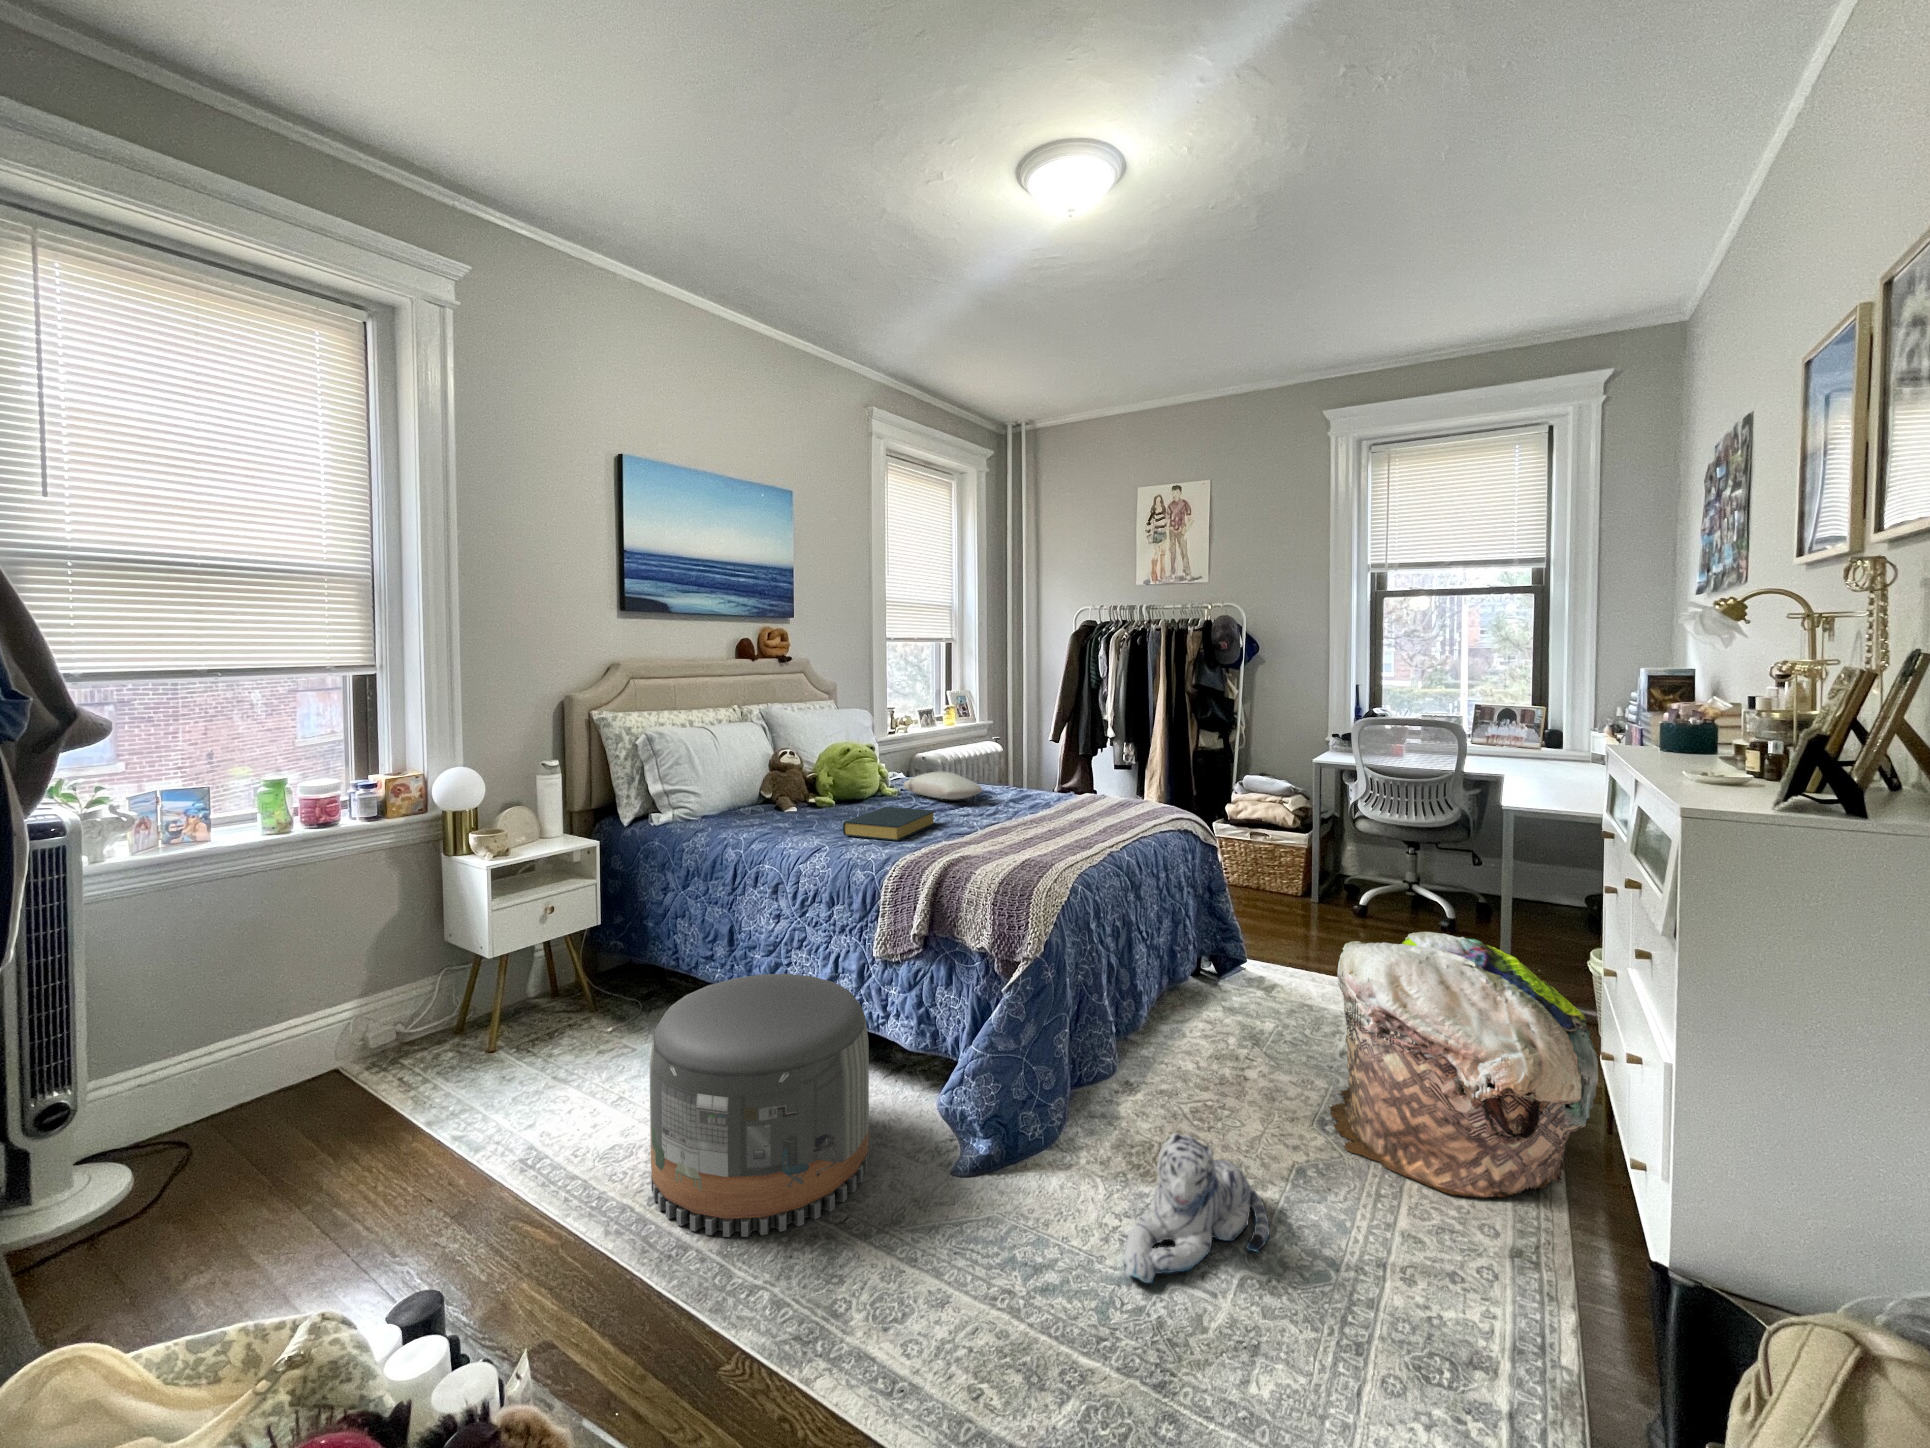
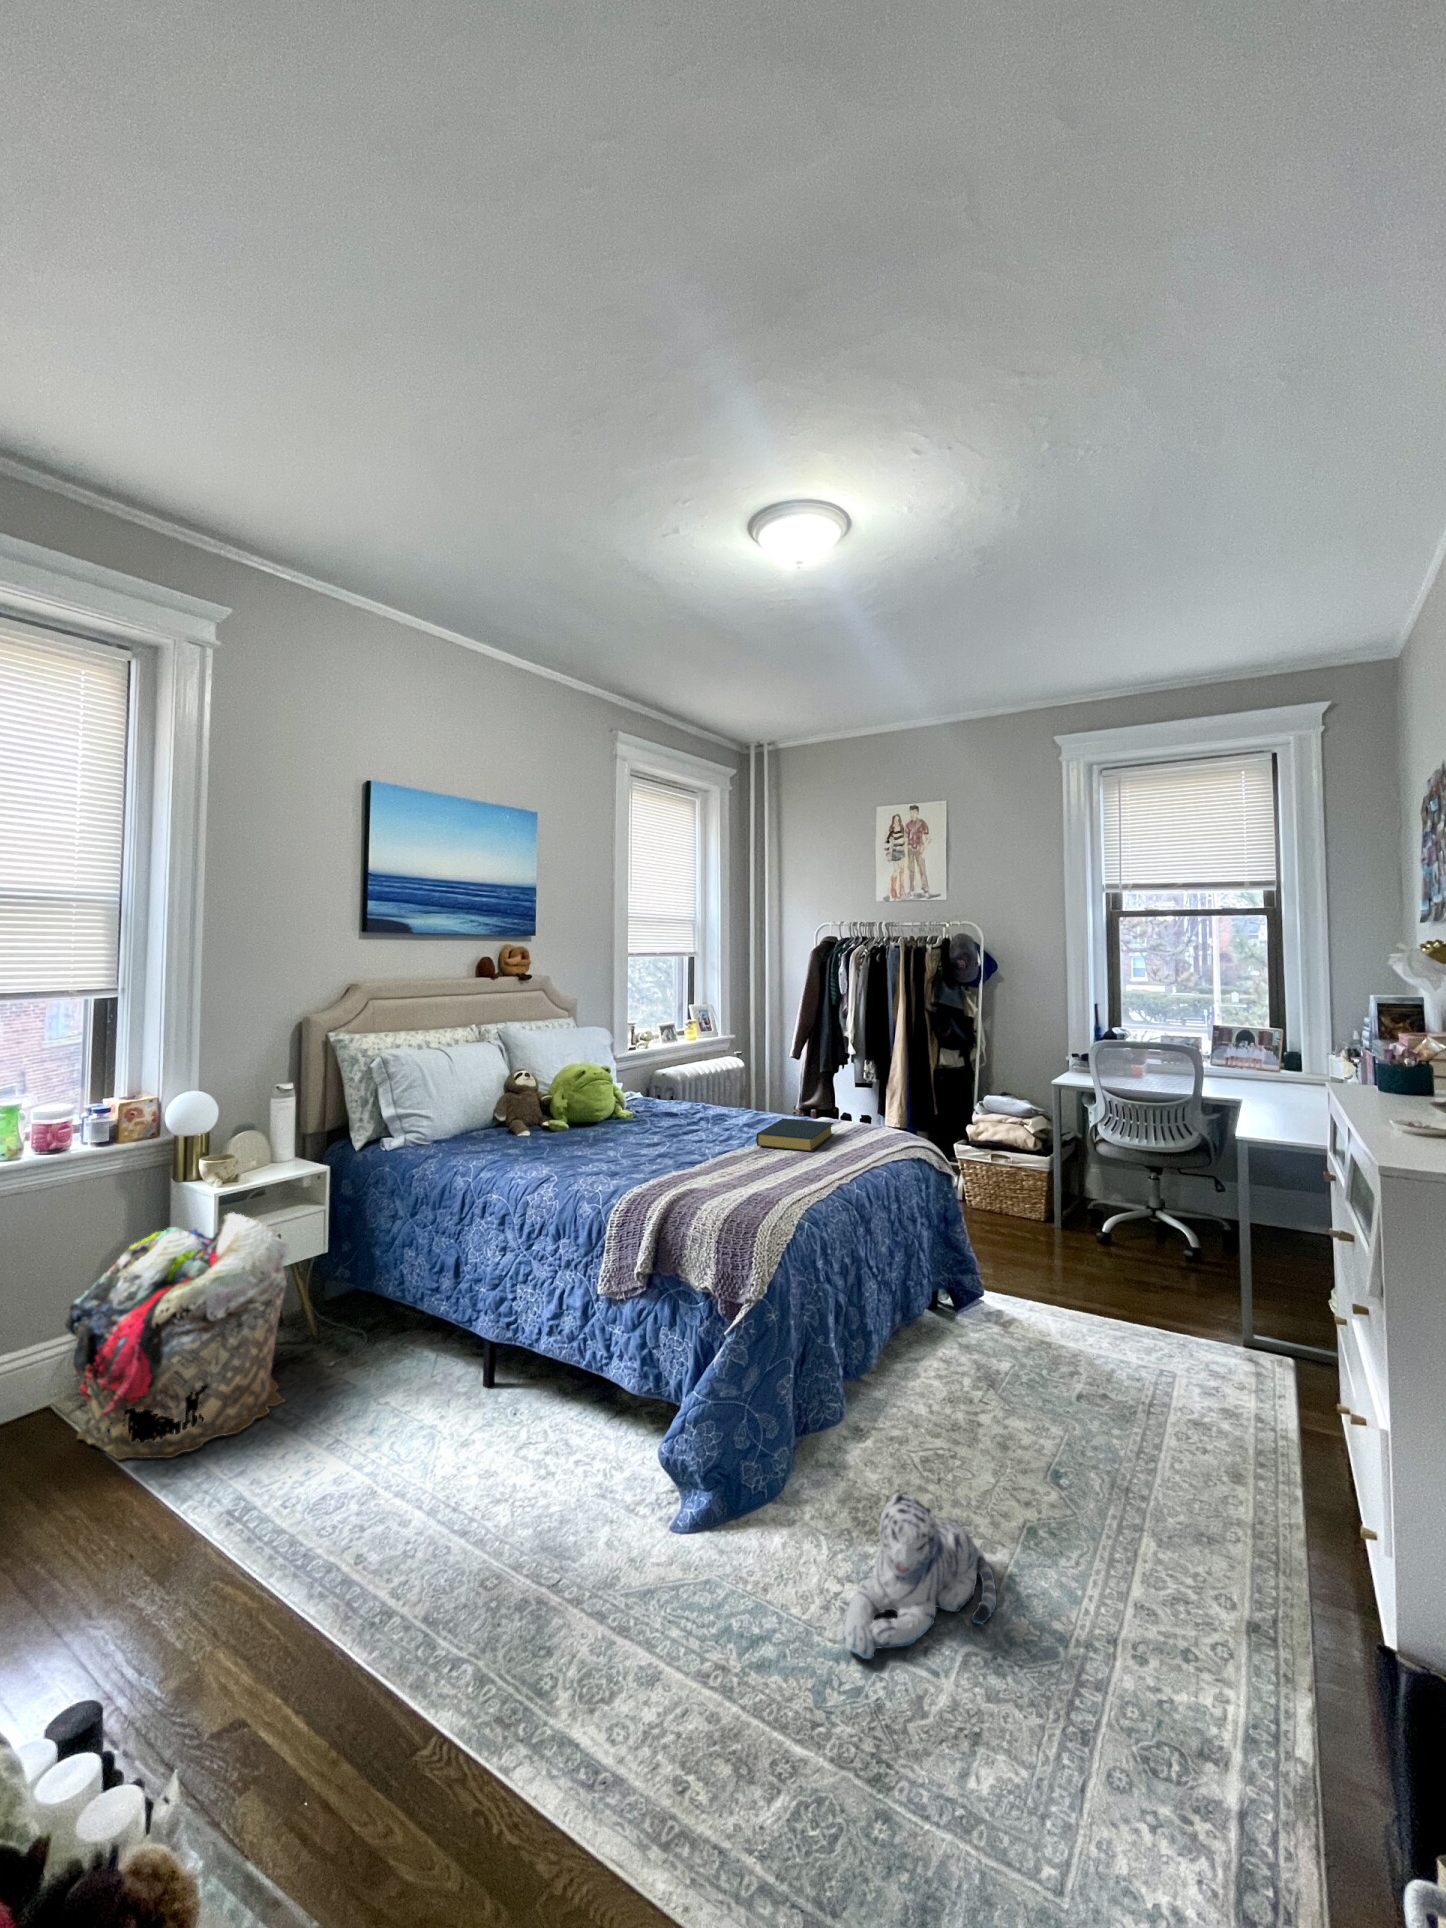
pillow: present [904,771,983,799] -> none [637,1094,717,1124]
hardback book: present [843,807,936,841] -> present [756,1118,834,1152]
laundry basket: present [1328,932,1598,1198] -> present [65,1213,290,1460]
pouf: present [650,974,869,1237] -> none [360,1314,589,1602]

